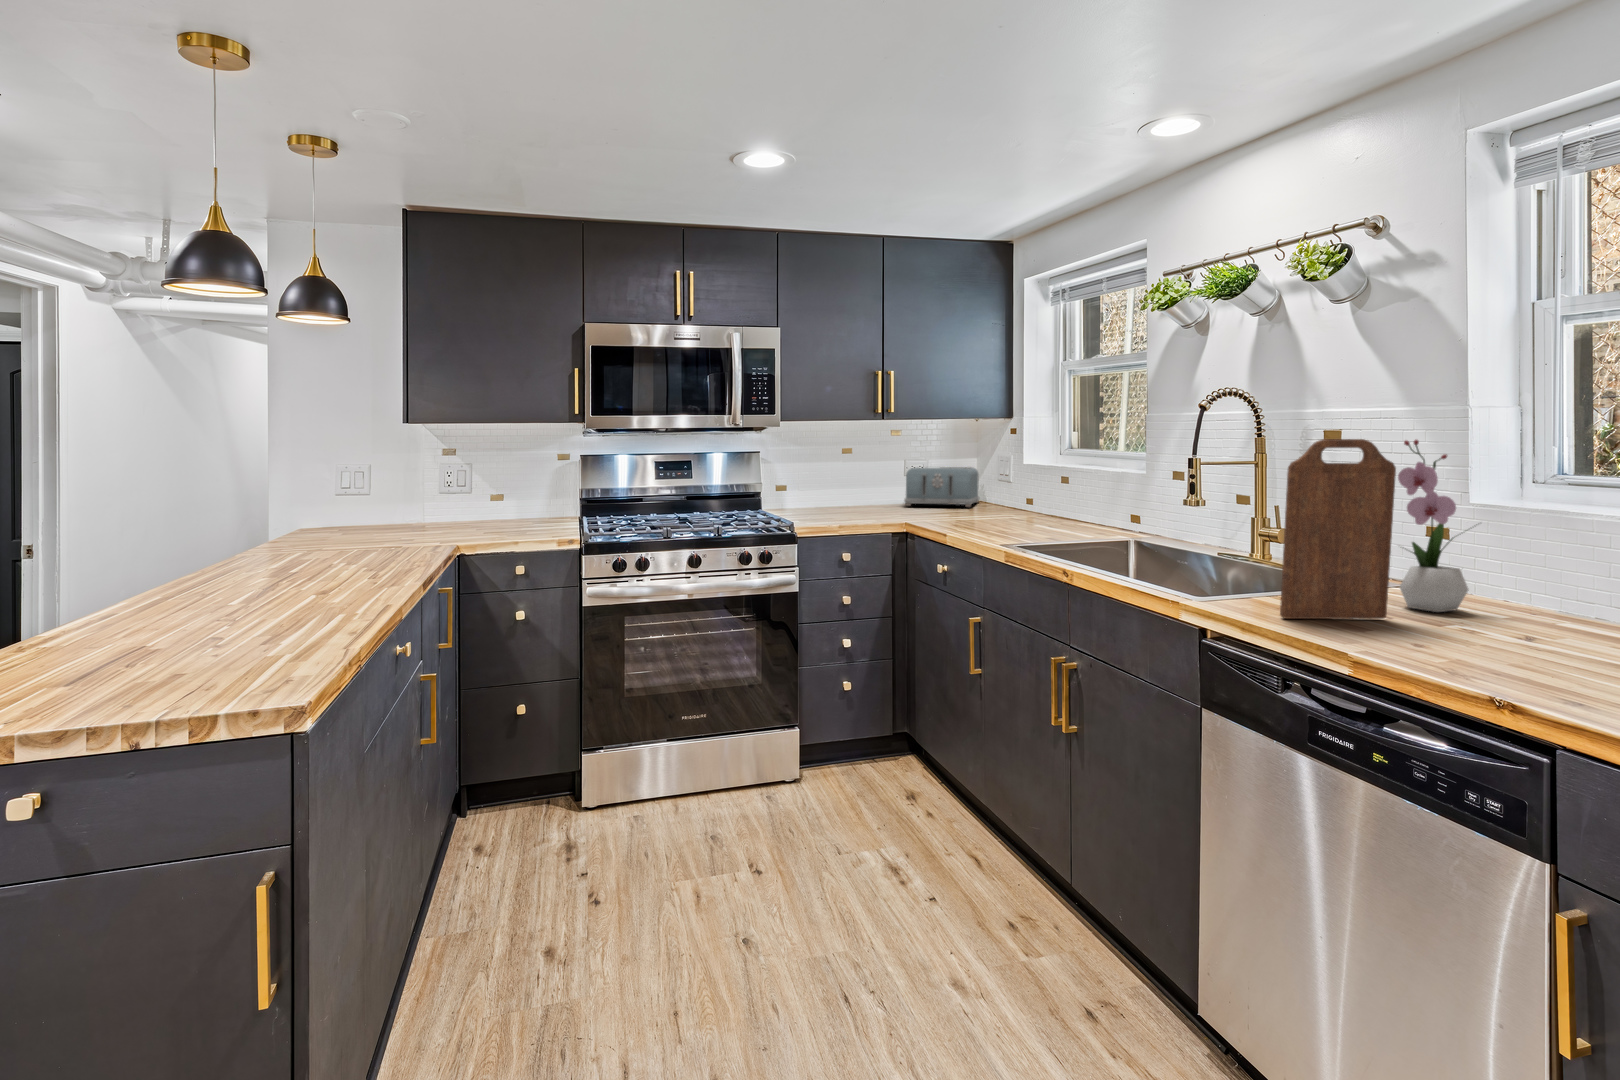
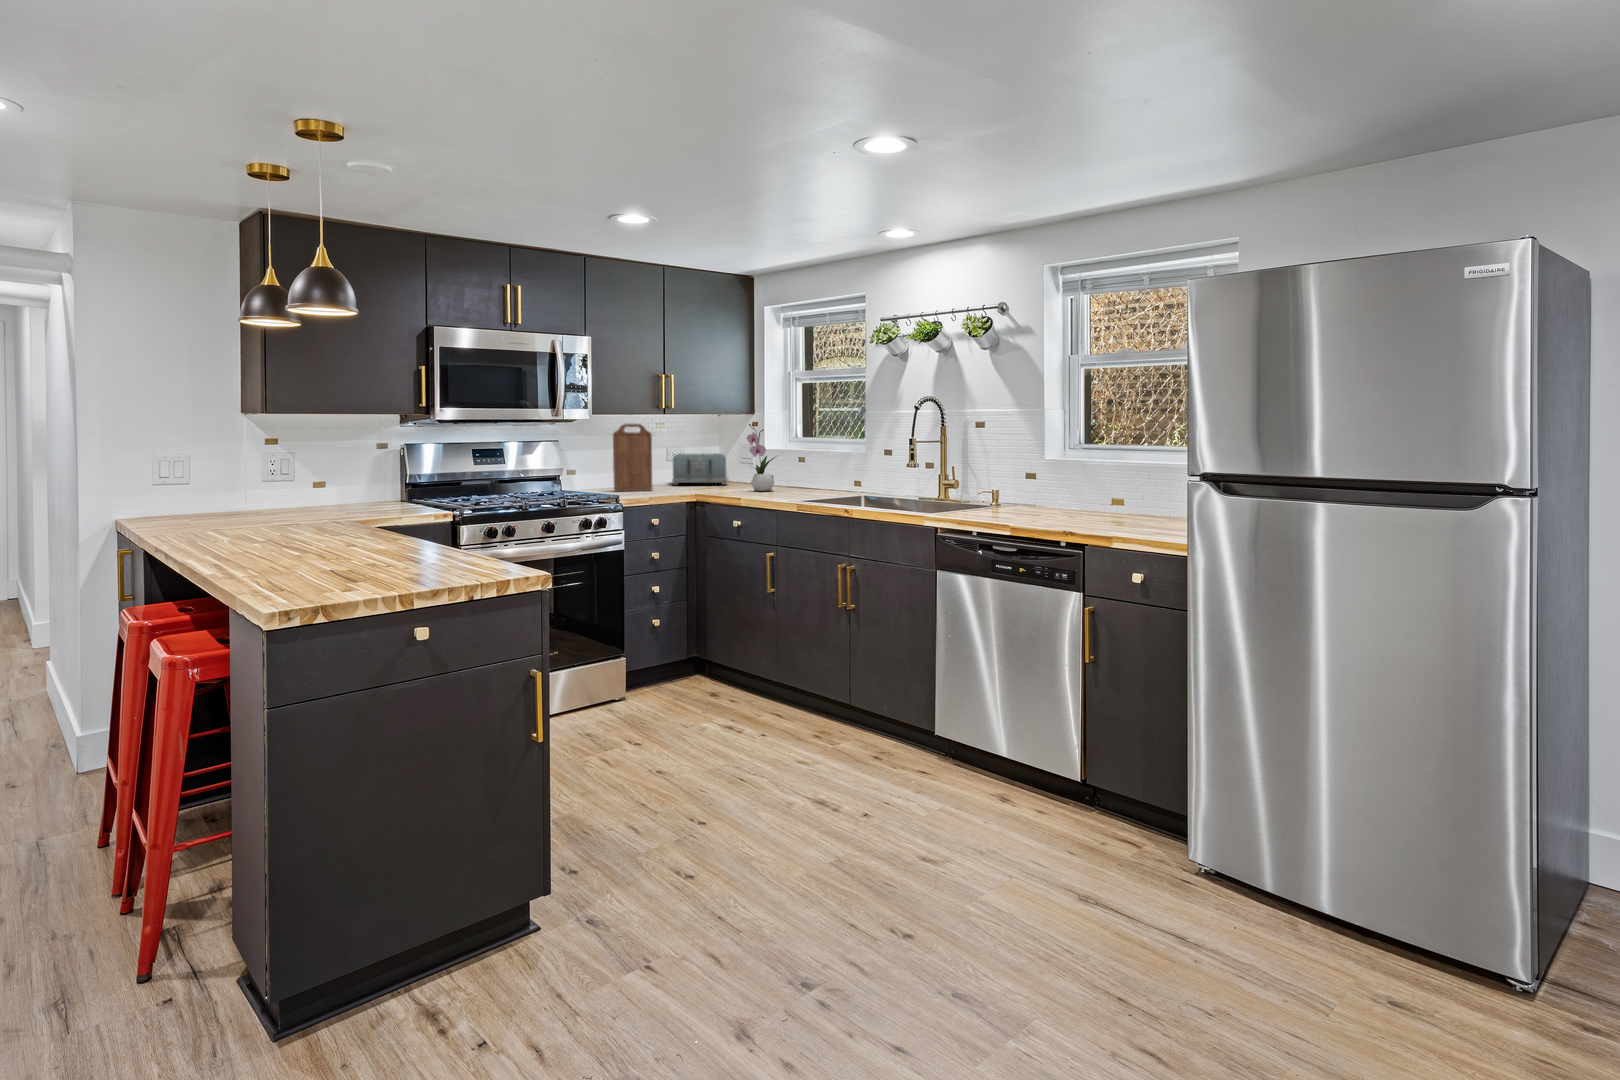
cutting board: present [1280,439,1396,619] -> present [613,424,652,491]
flower arrangement: present [1398,440,1469,612] -> present [747,424,775,491]

